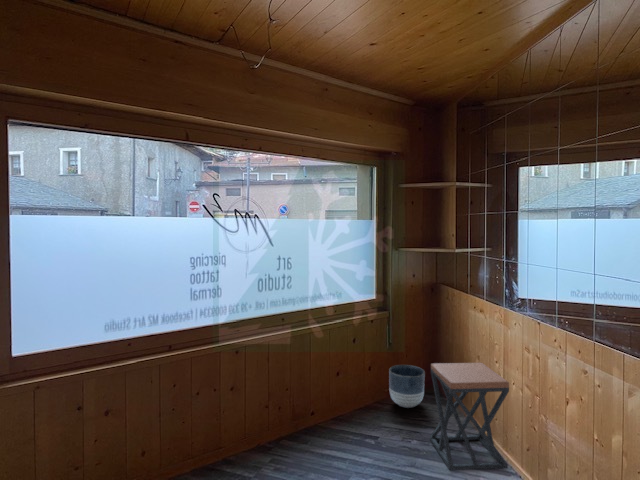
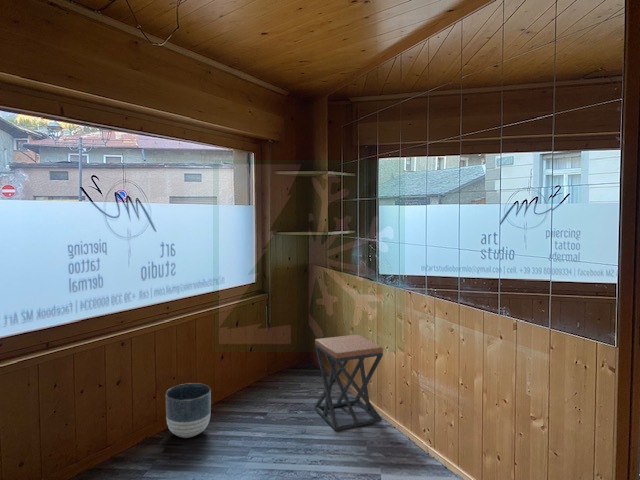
planter: present [389,365,425,408] -> present [166,383,211,438]

